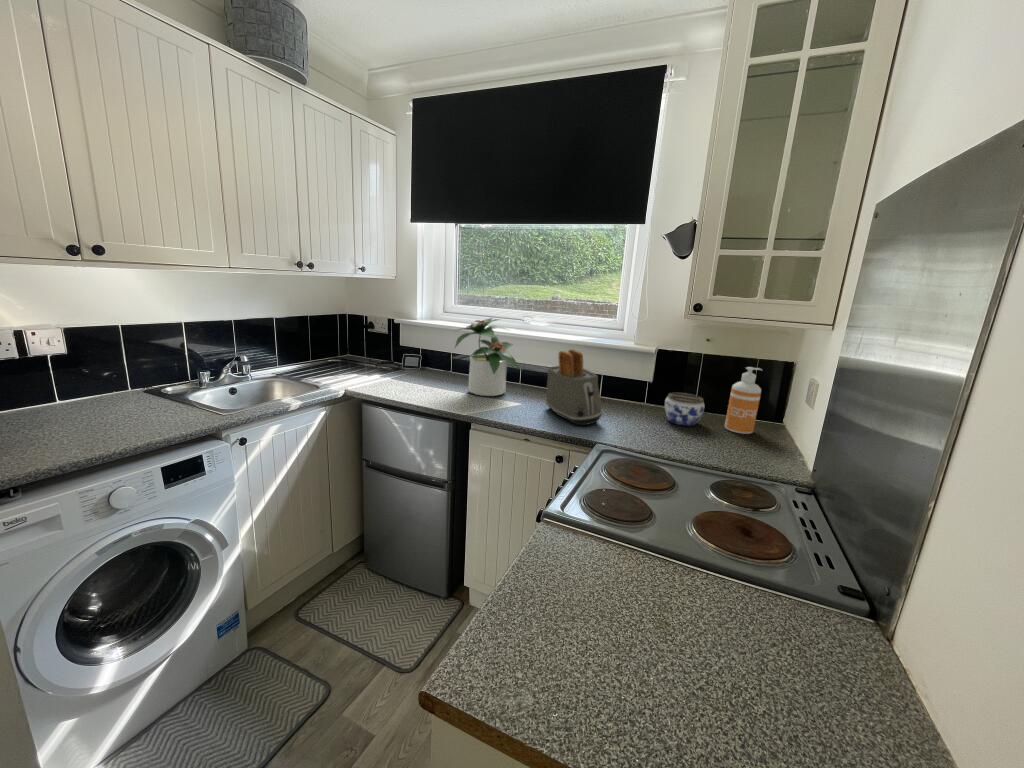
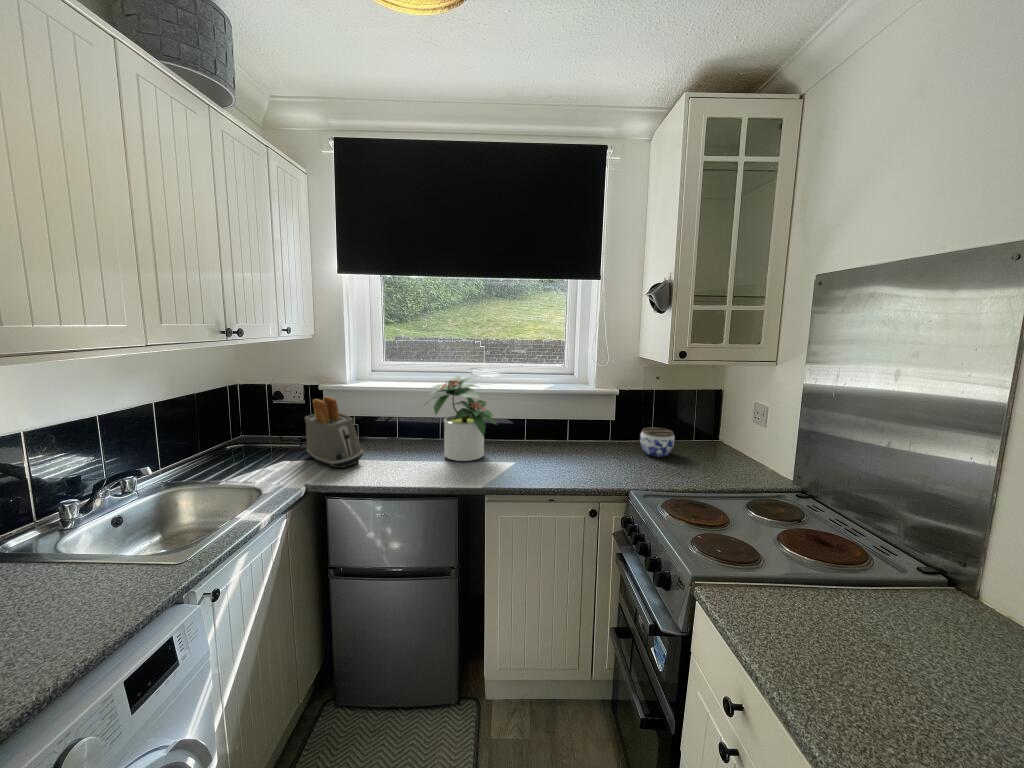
toaster: present [545,349,602,425] -> present [305,396,363,468]
soap dispenser: present [725,367,762,434] -> none [688,399,714,455]

